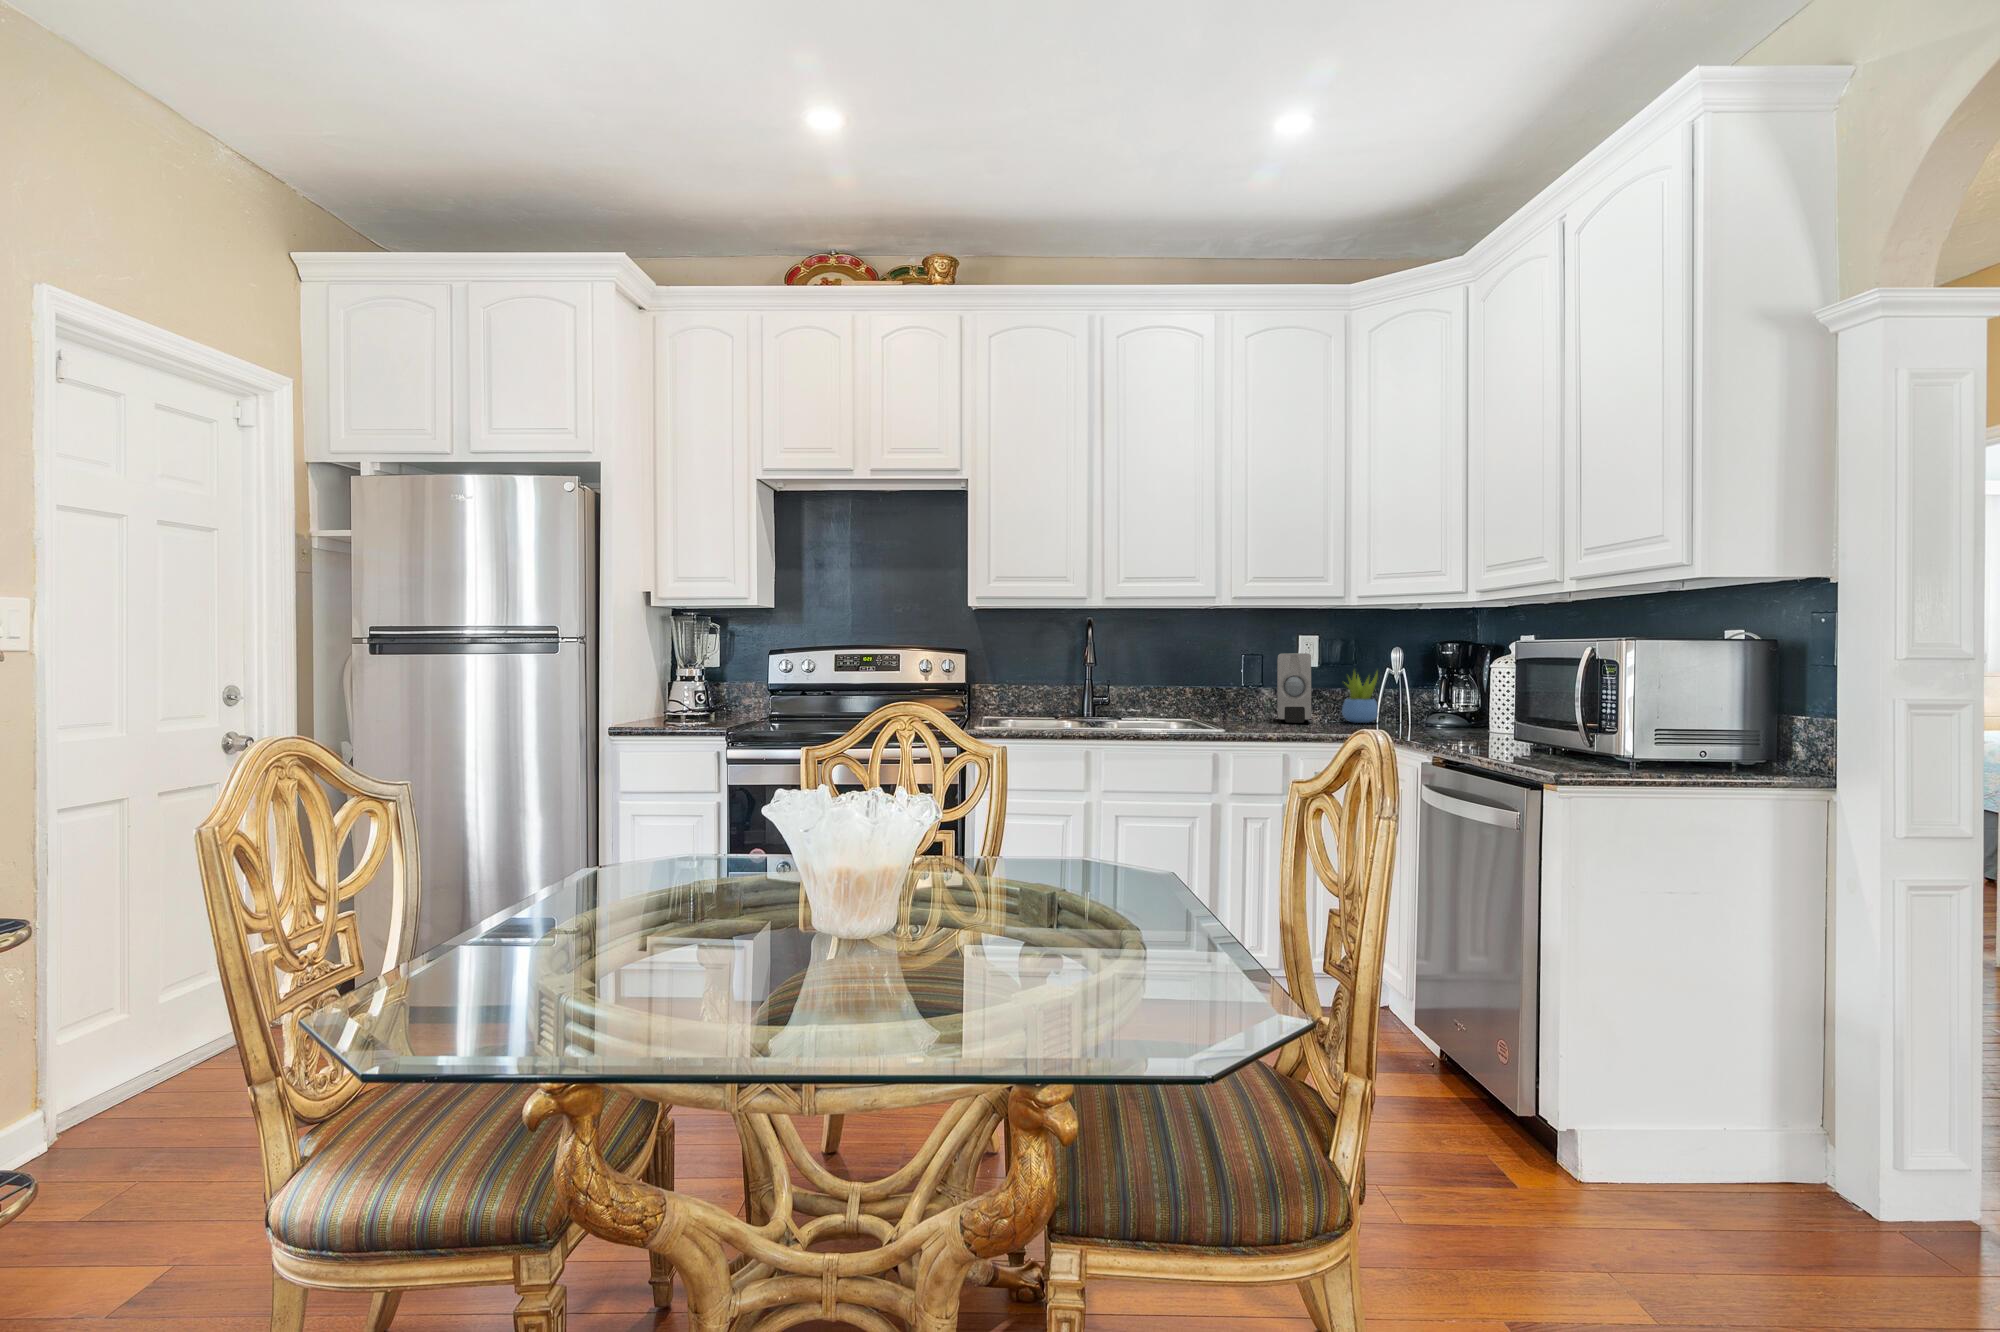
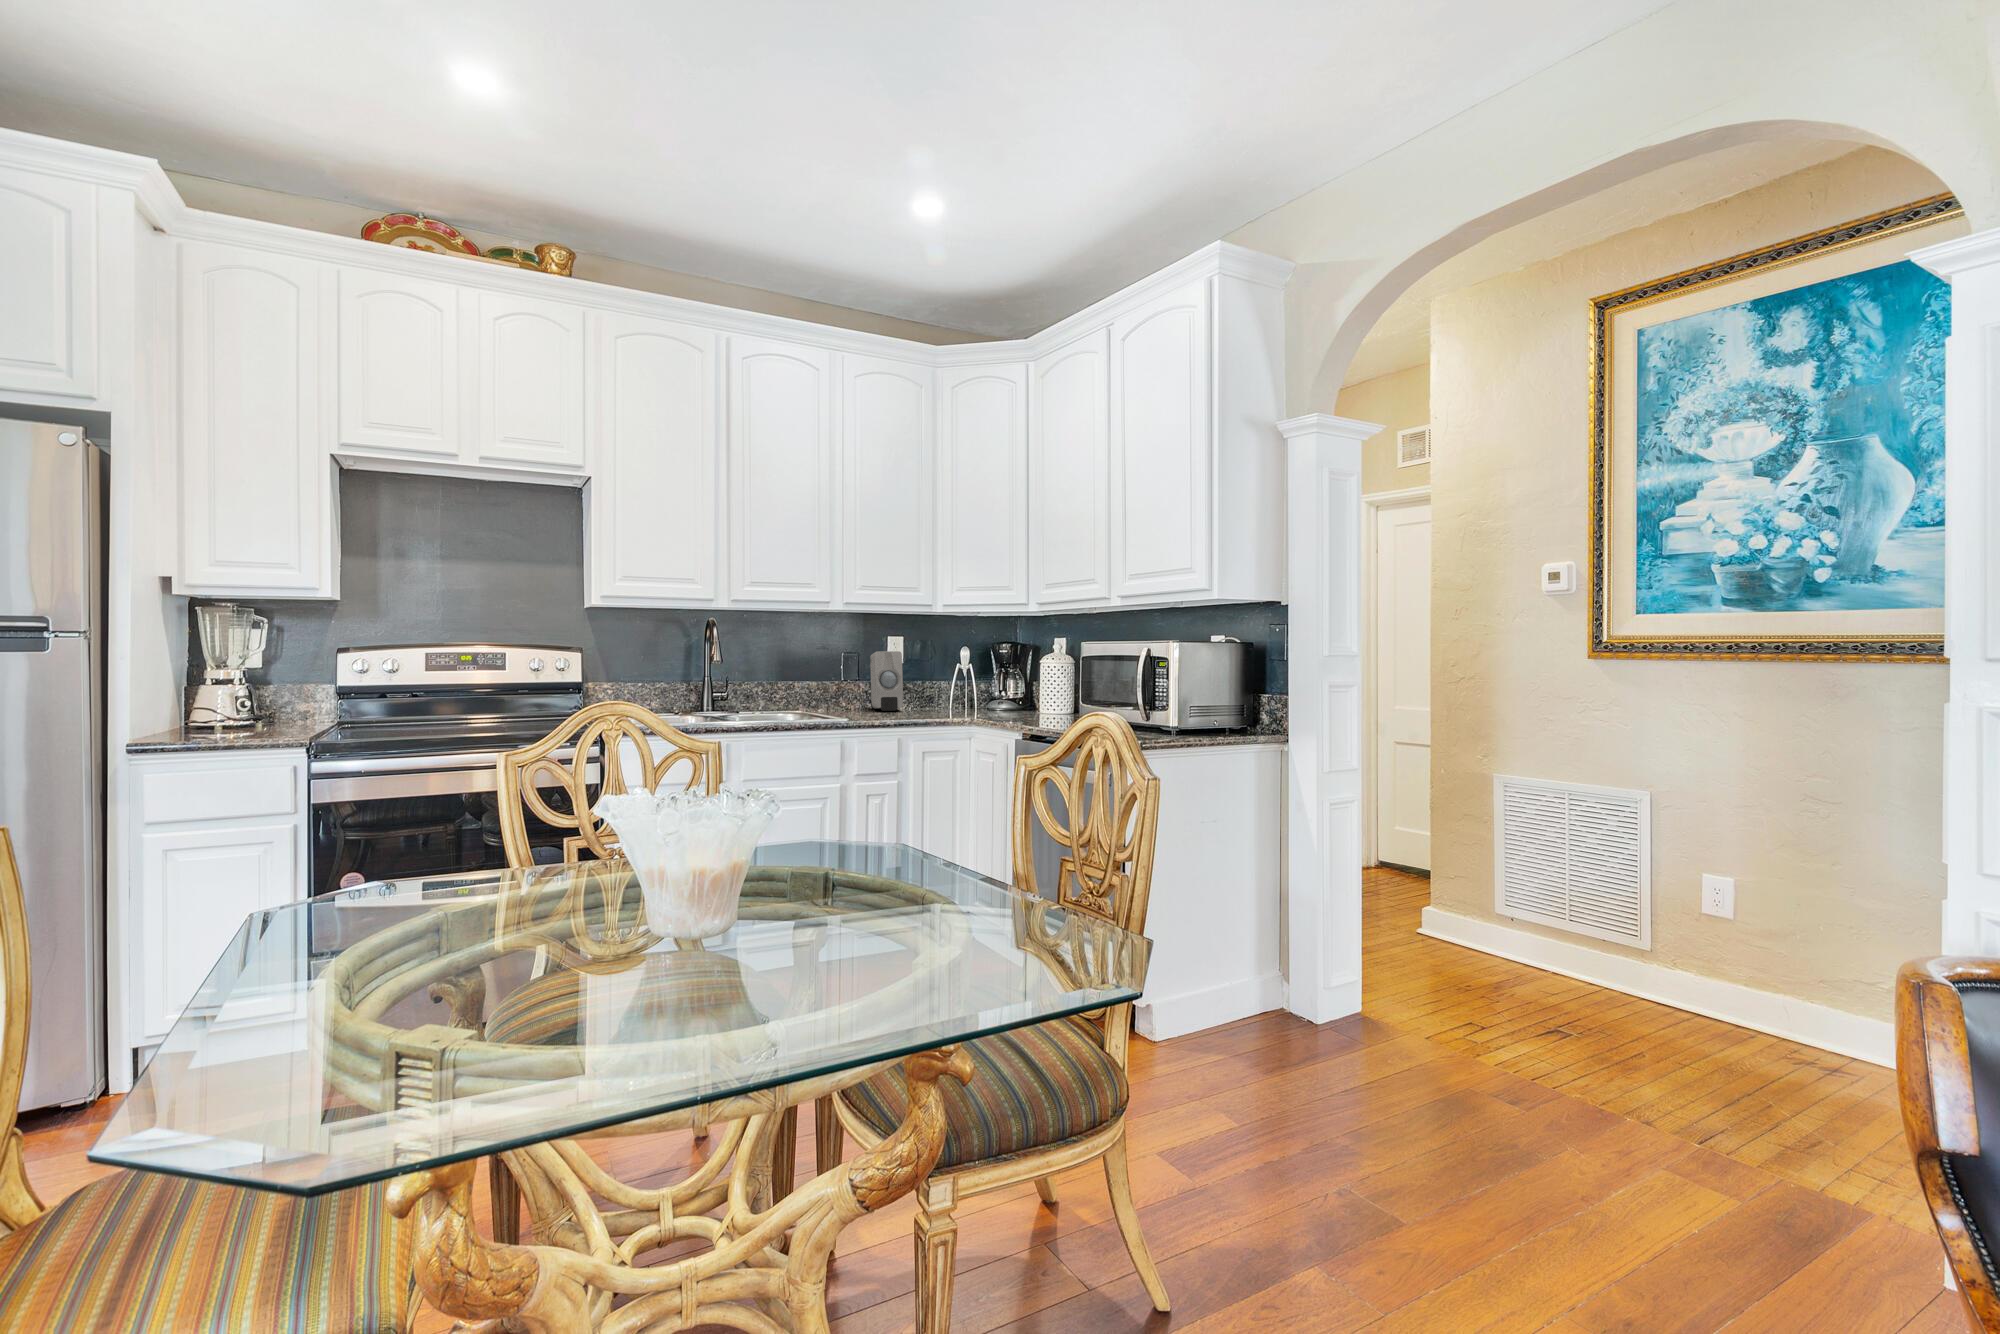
succulent plant: present [1342,672,1378,723] -> none [923,664,953,709]

